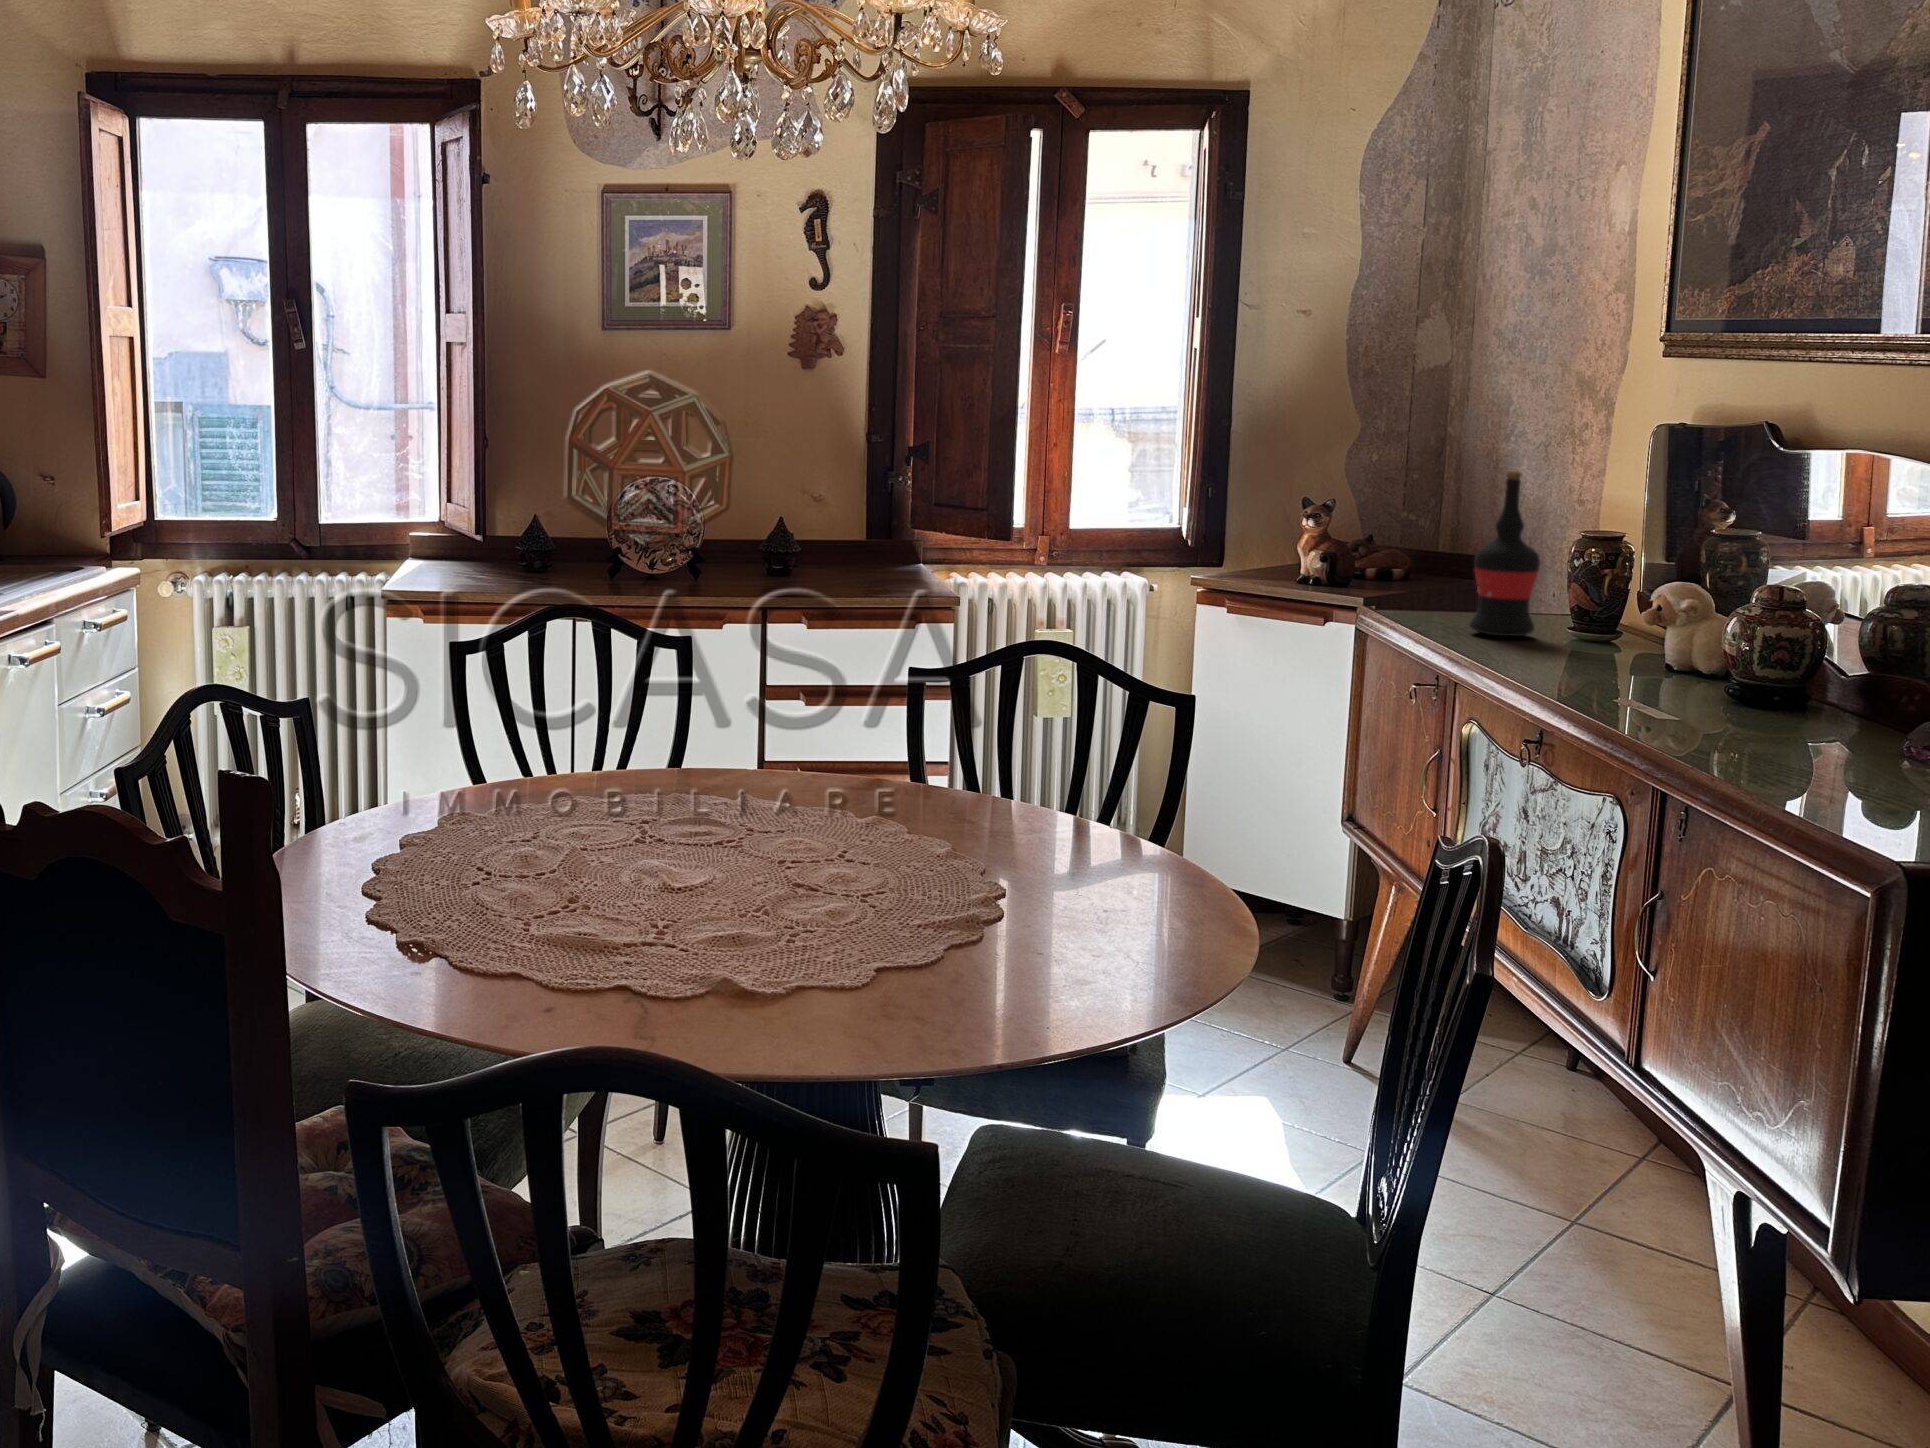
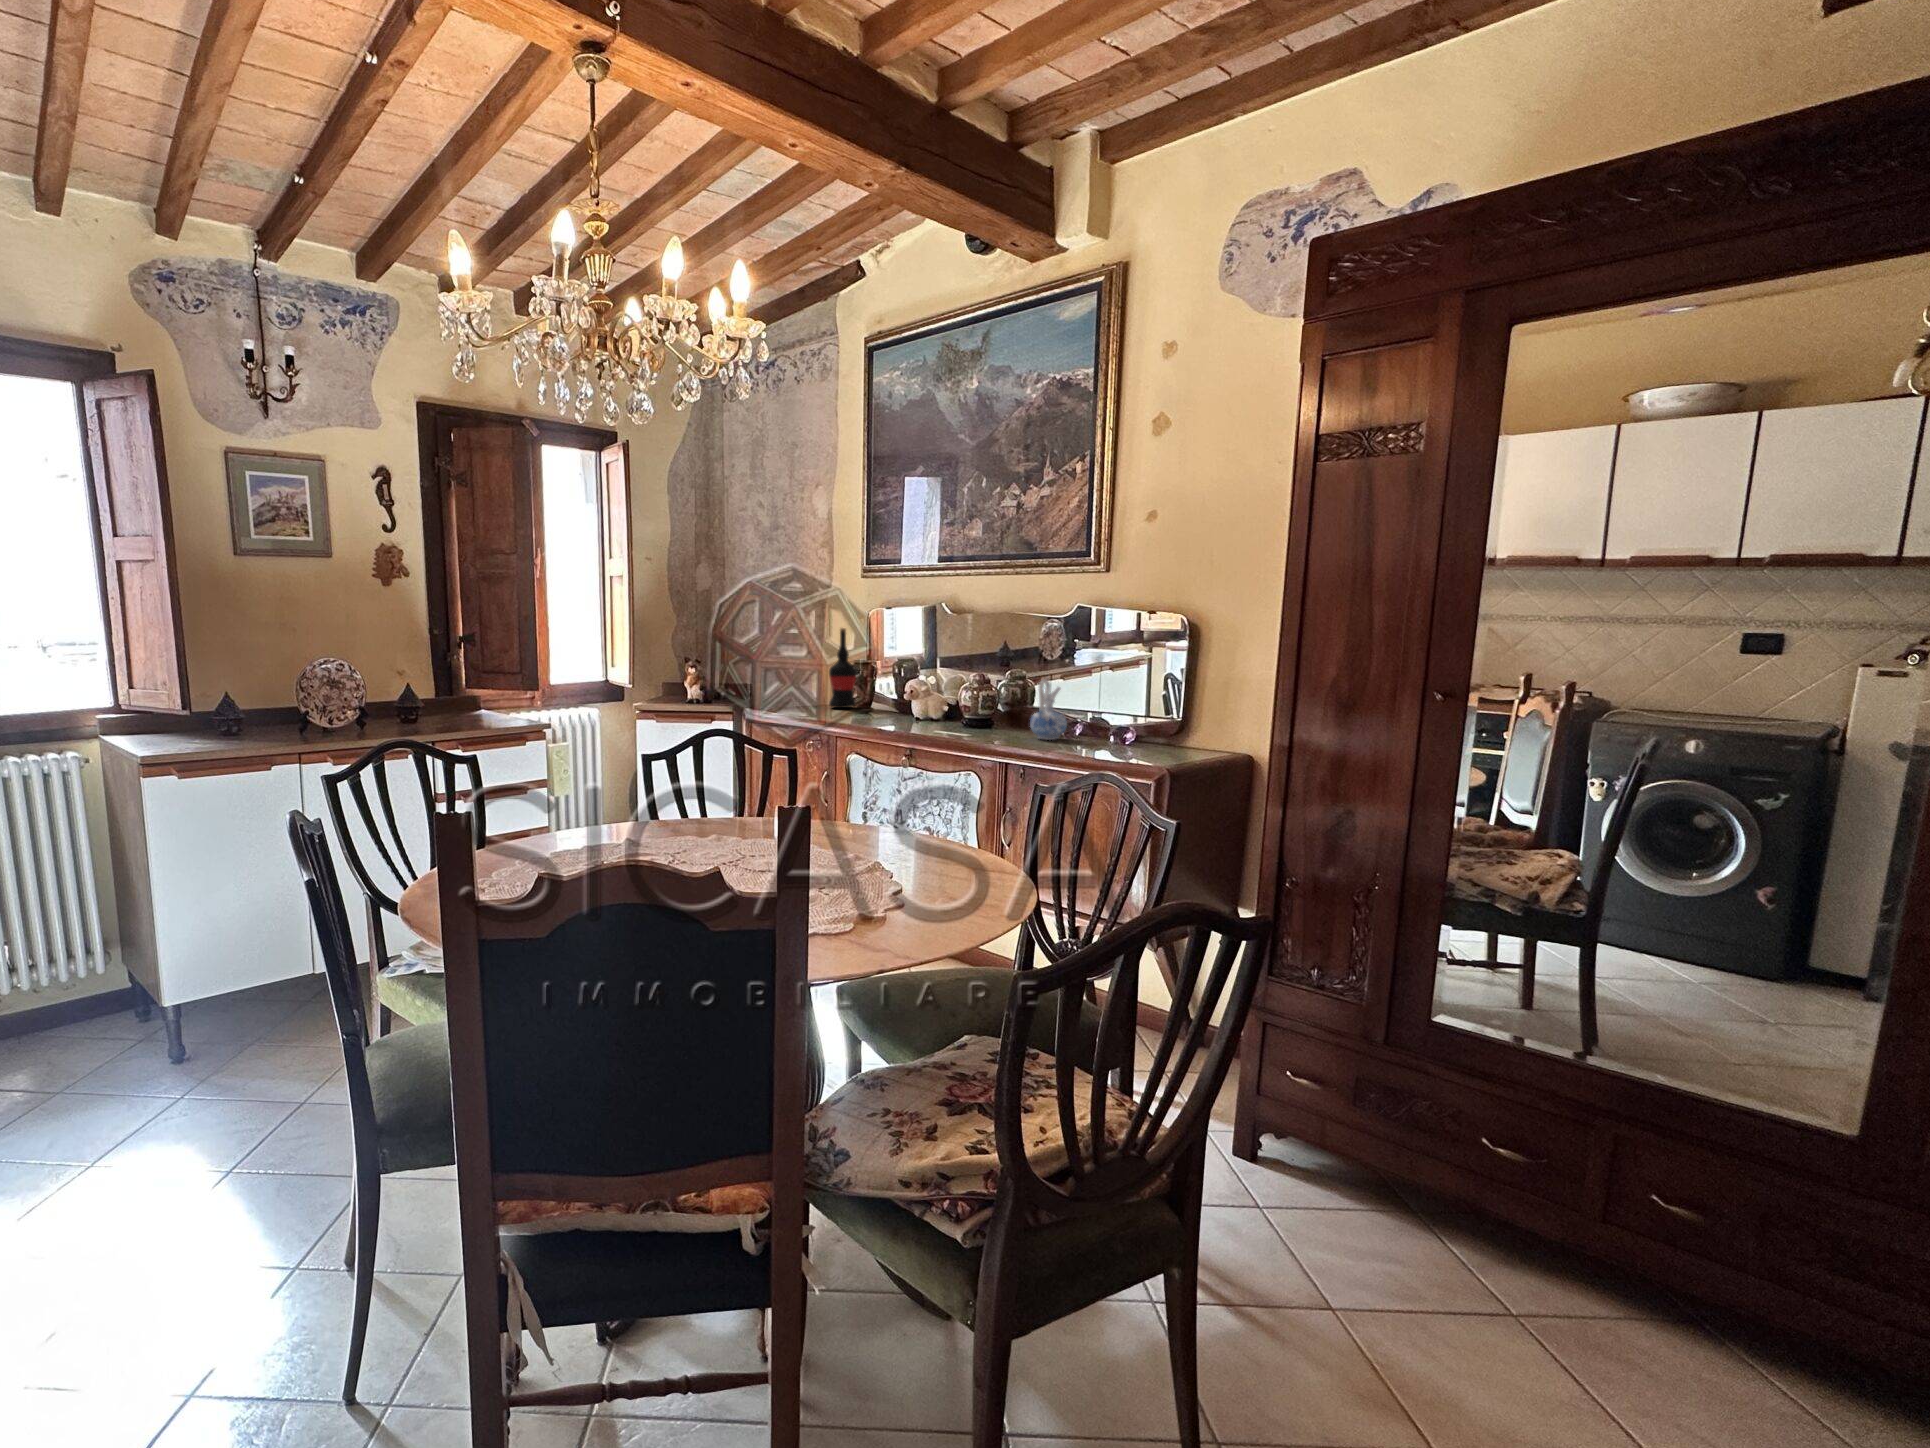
ceramic pitcher: none [1746,630,1851,779] -> present [1030,680,1067,740]

